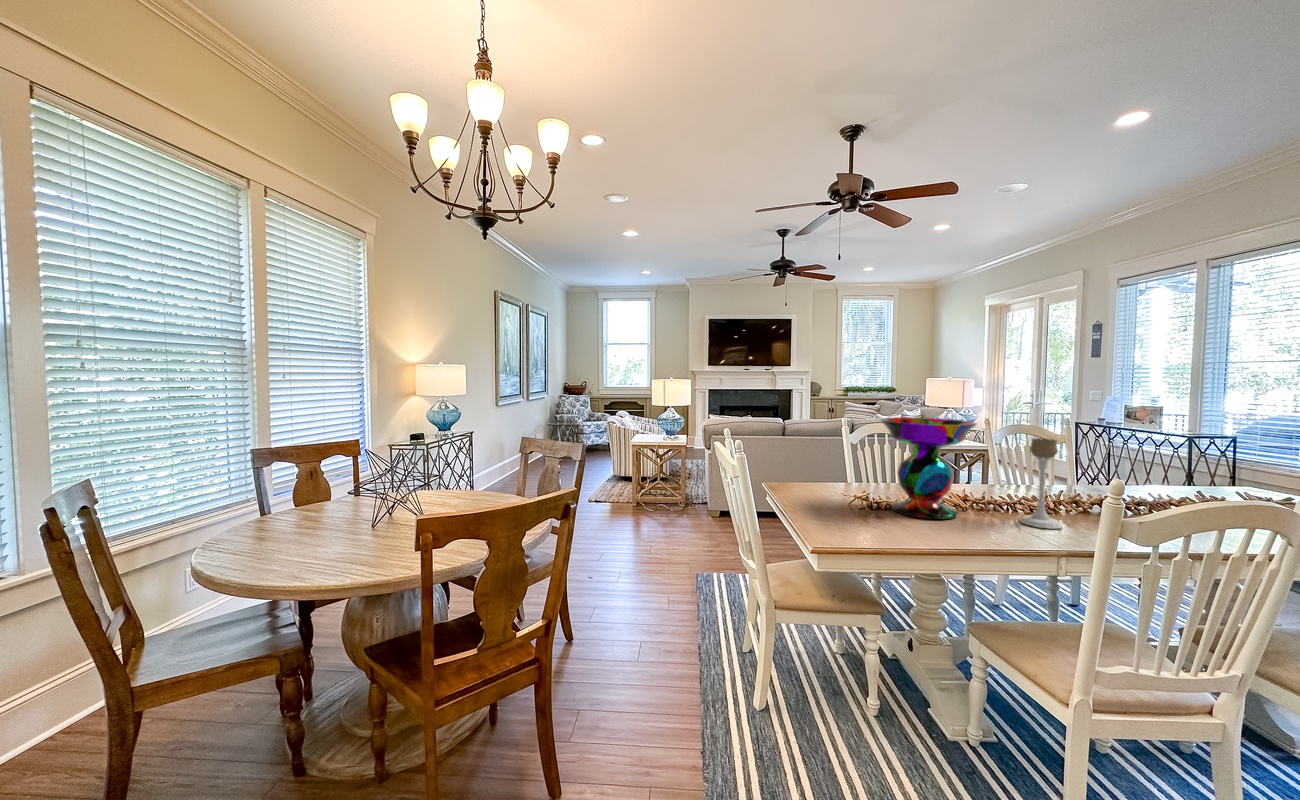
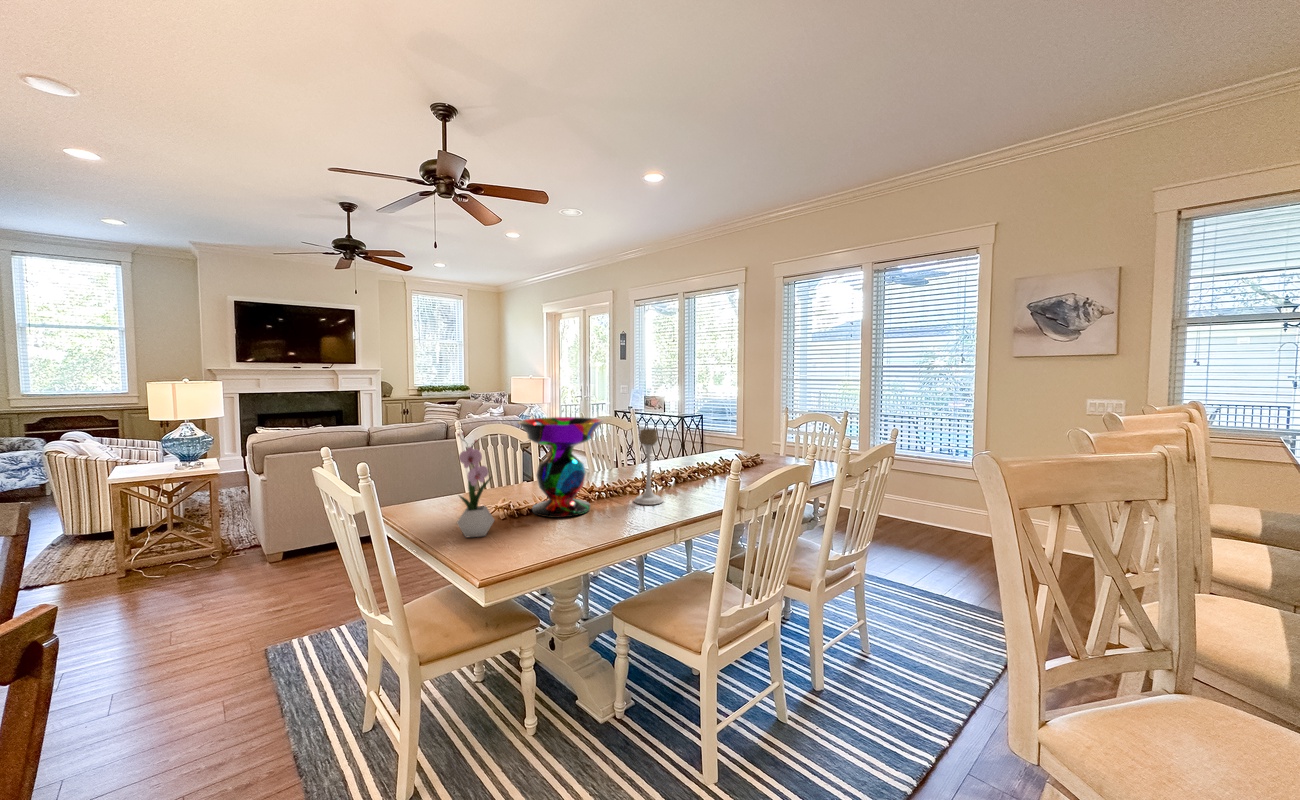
flower arrangement: none [813,423,848,517] -> present [457,432,494,537]

